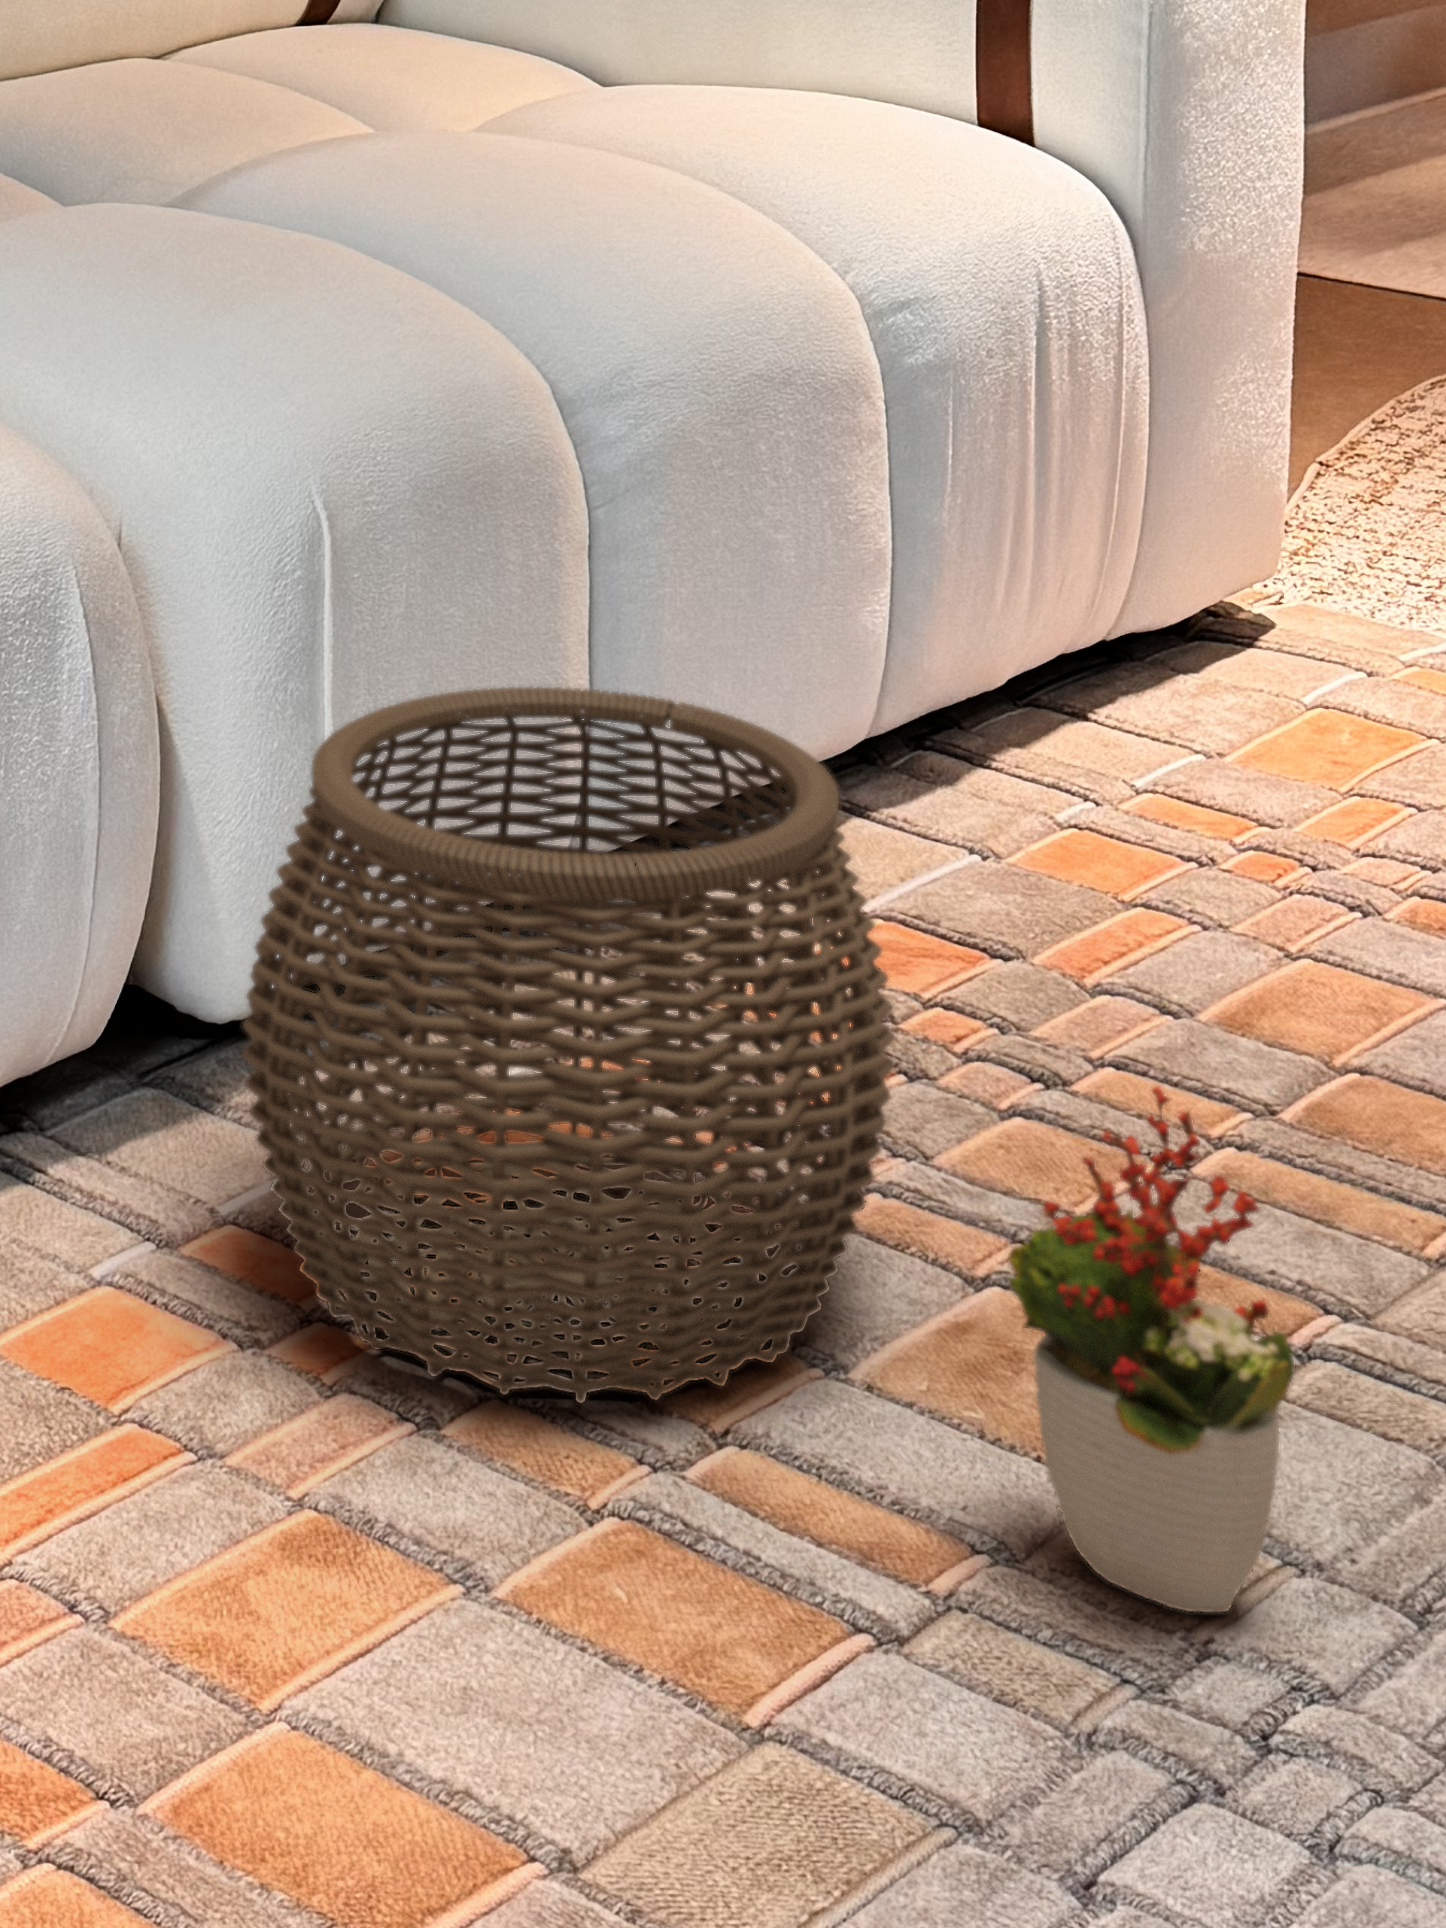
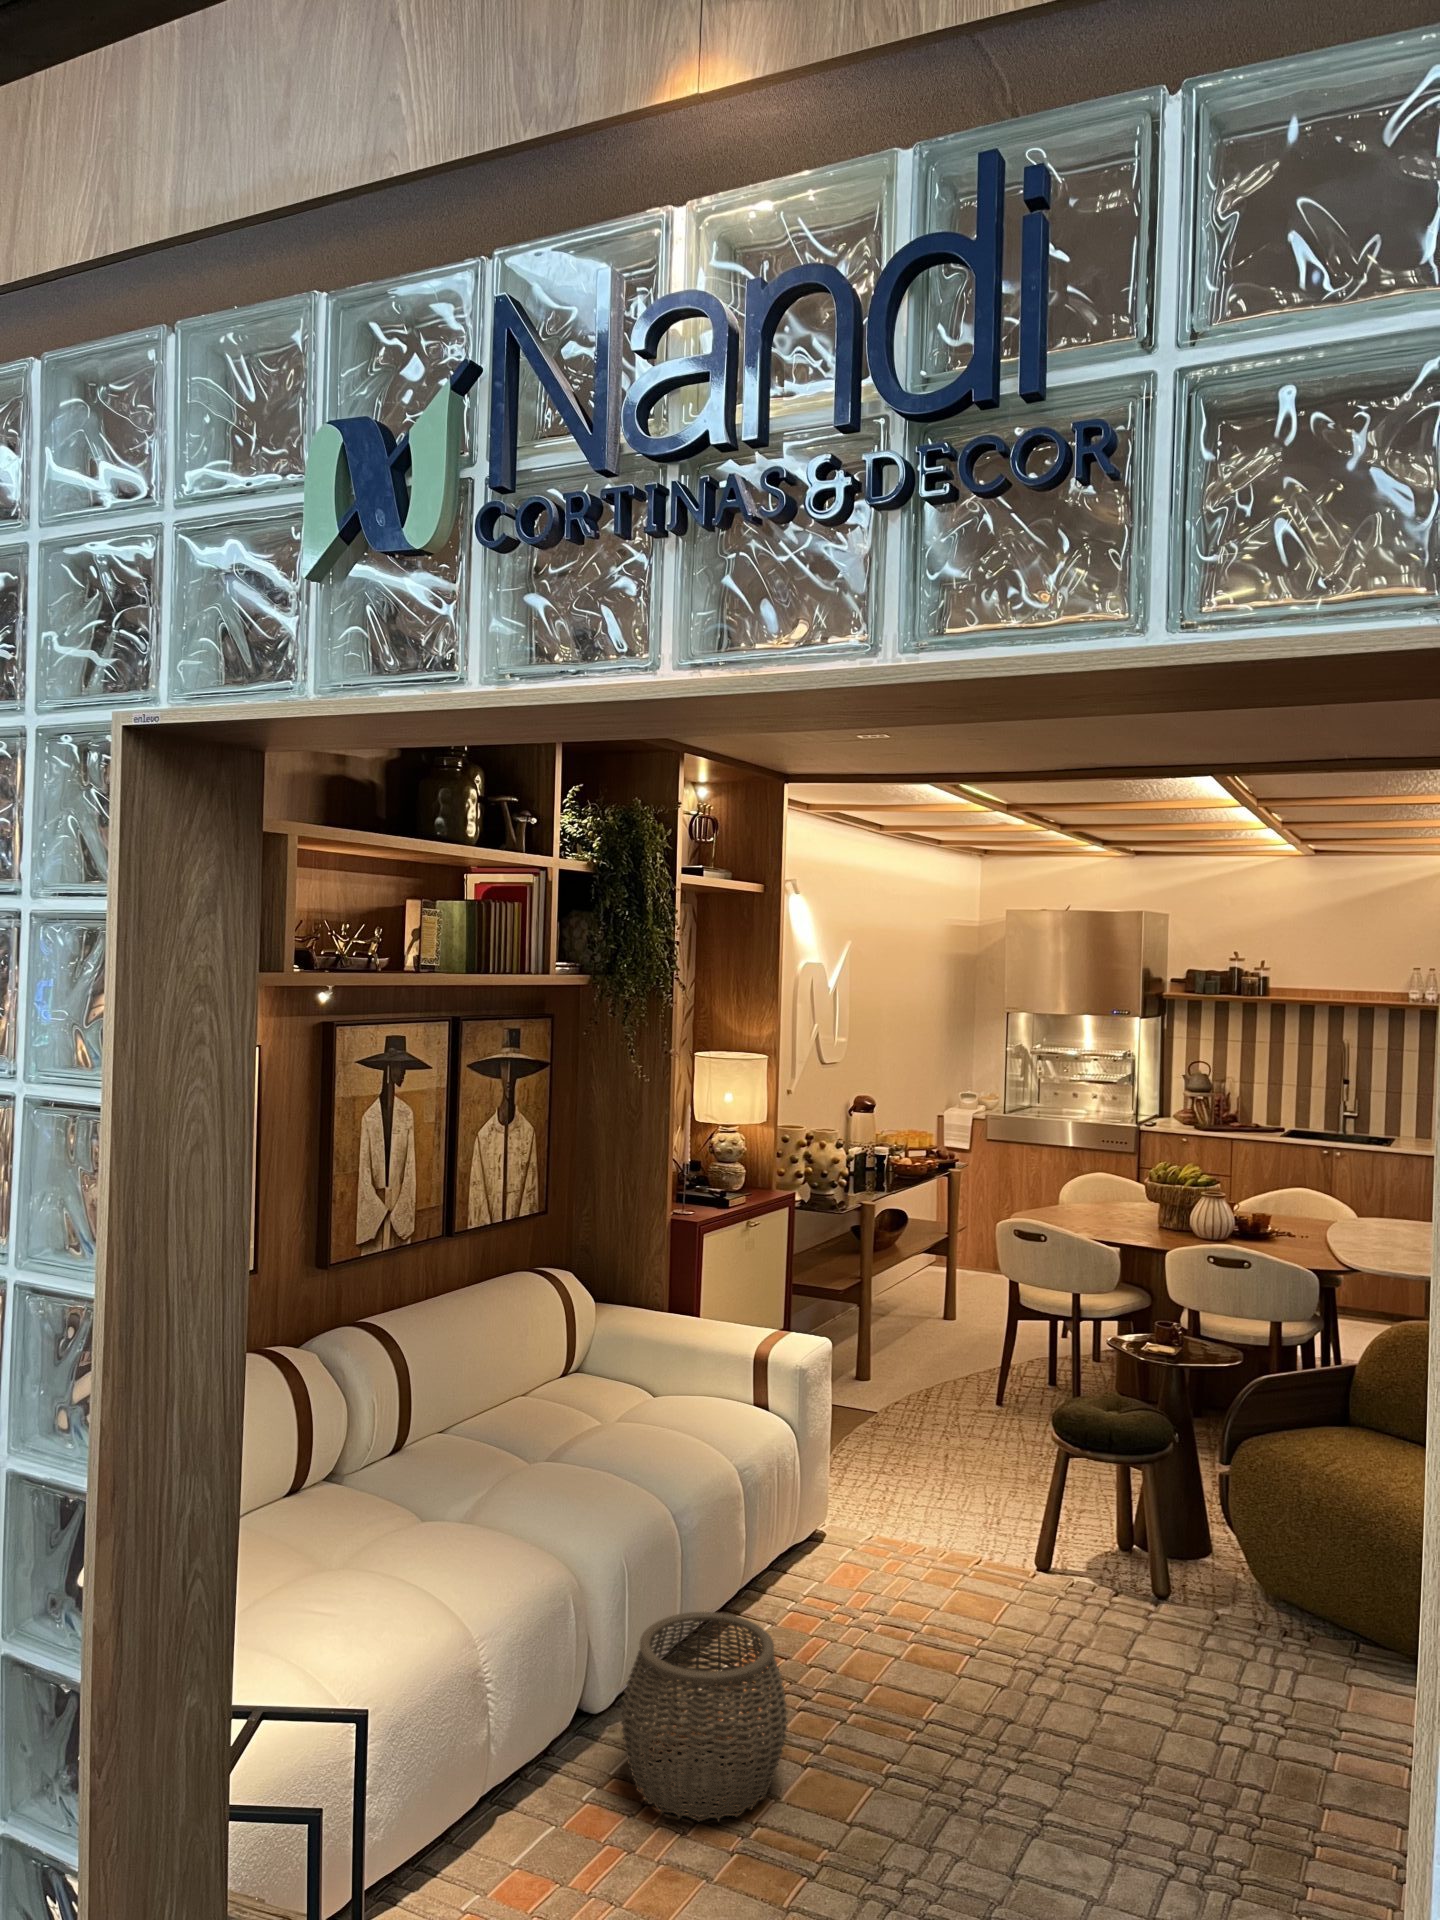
decorative plant: present [1009,1087,1294,1612] -> none [829,1720,901,1860]

